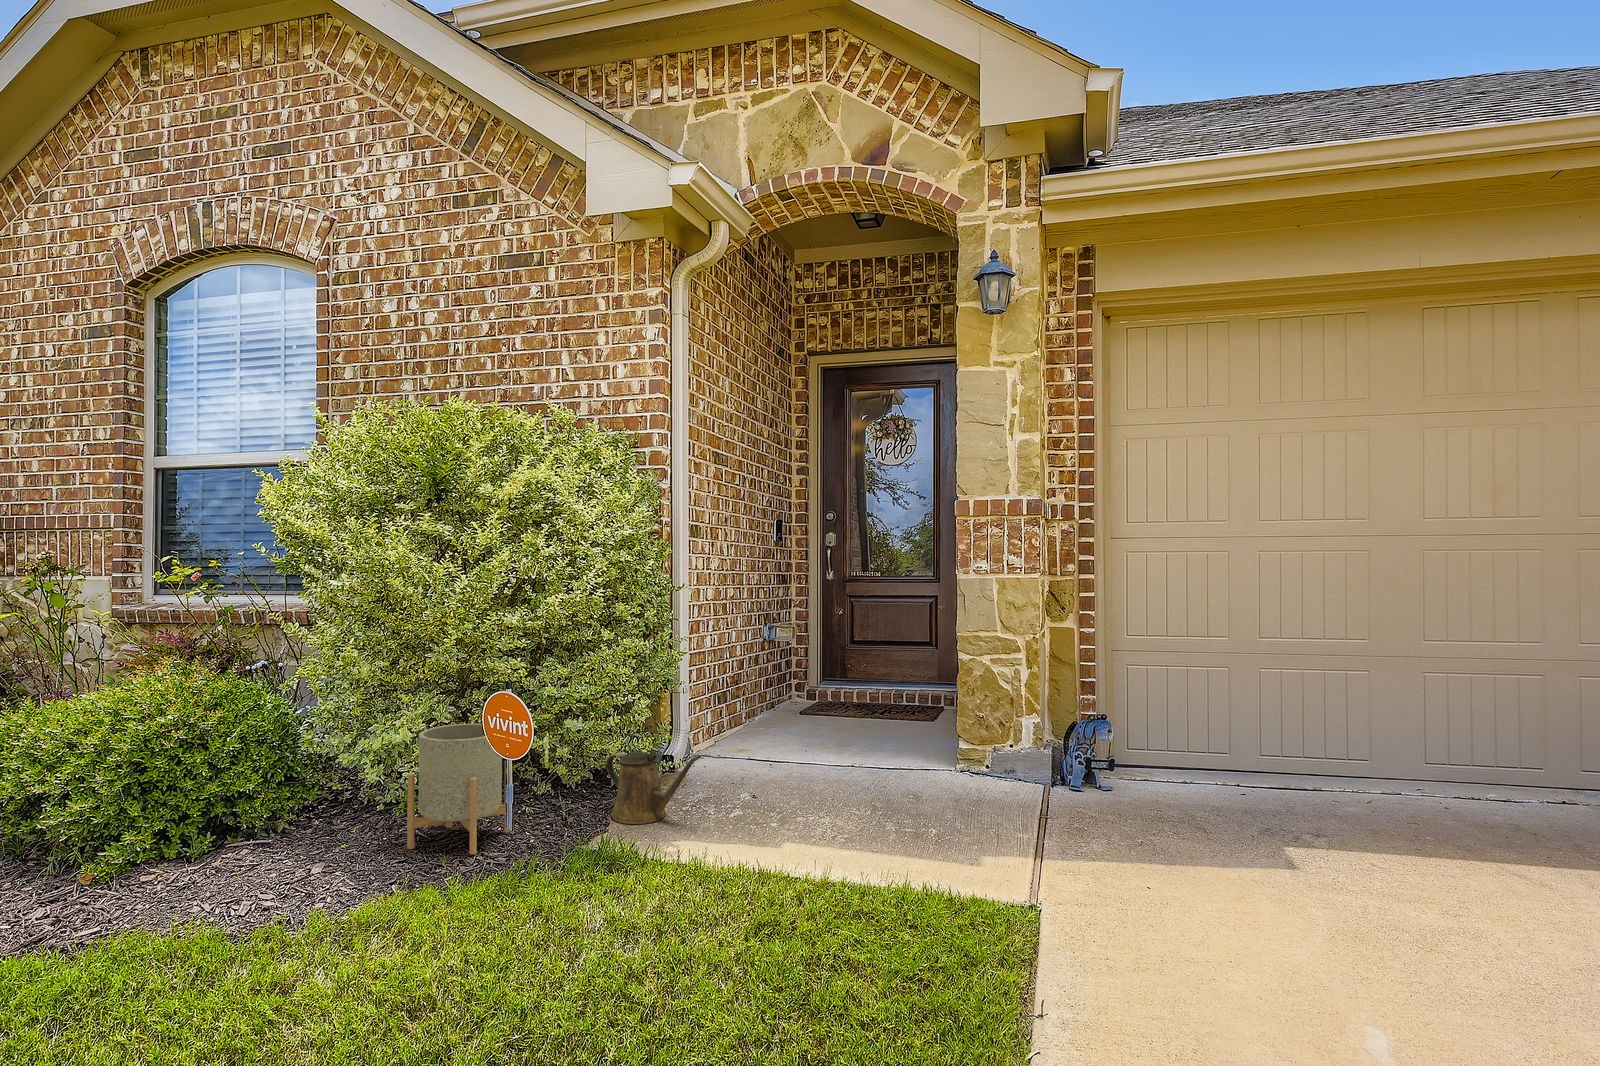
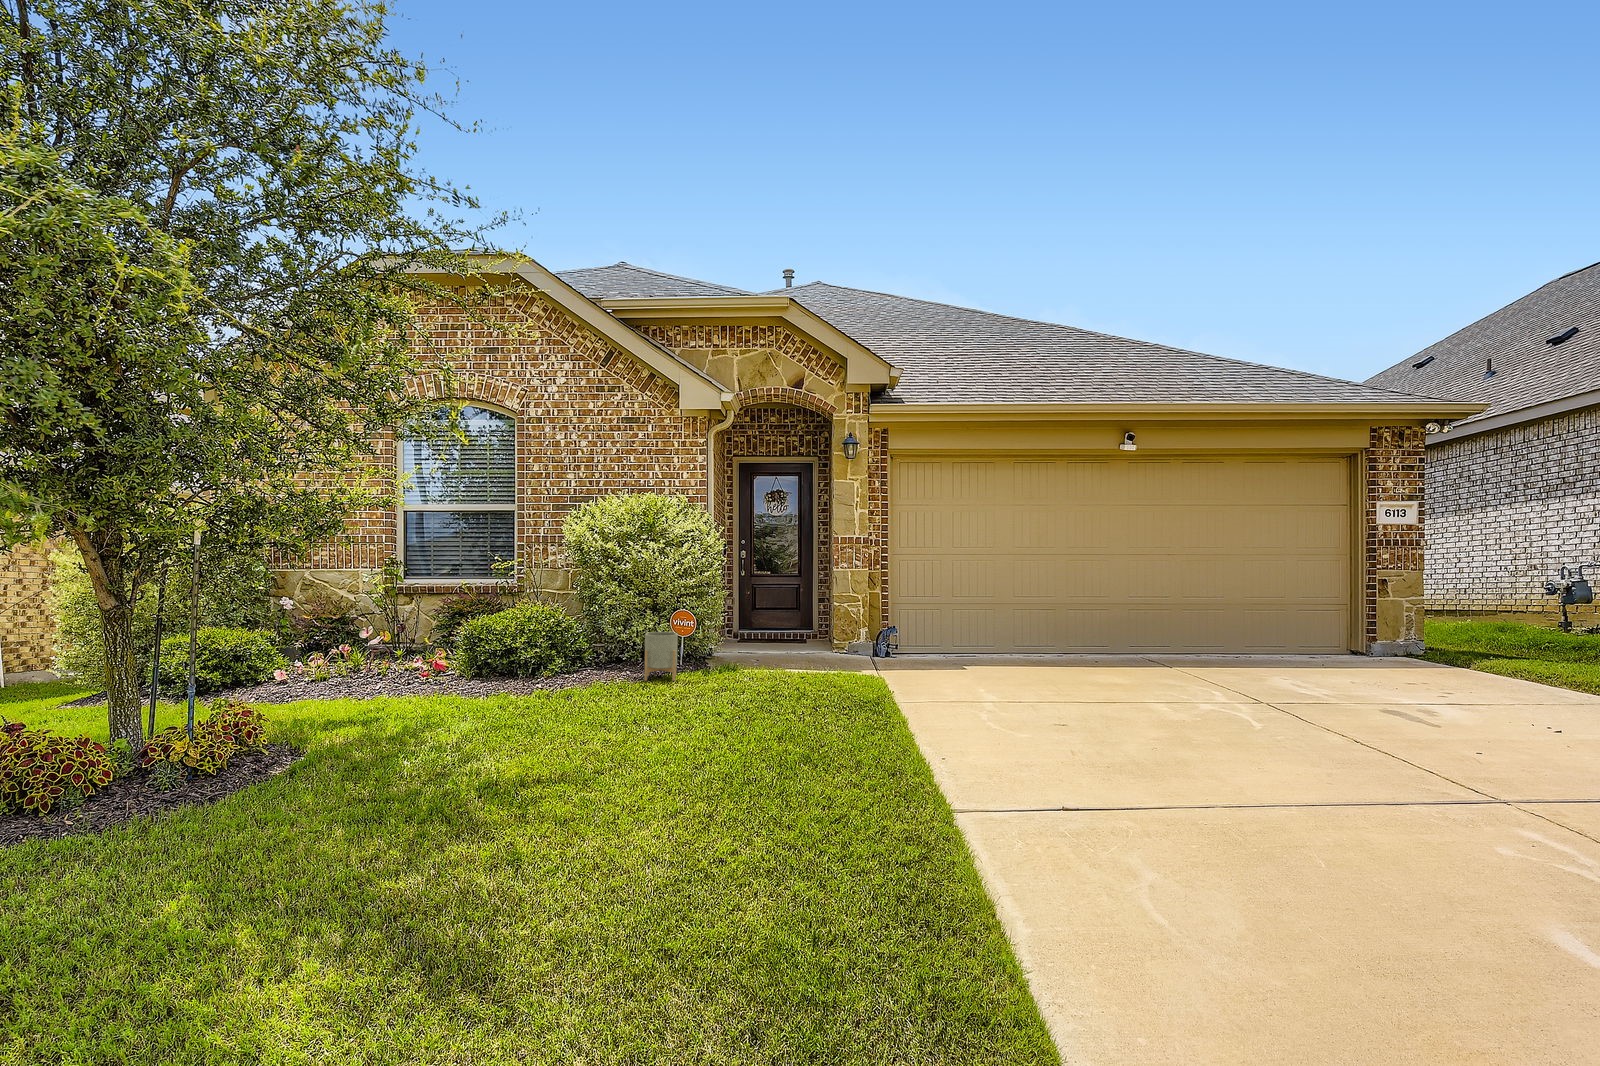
watering can: present [606,751,701,824] -> none [703,642,751,672]

